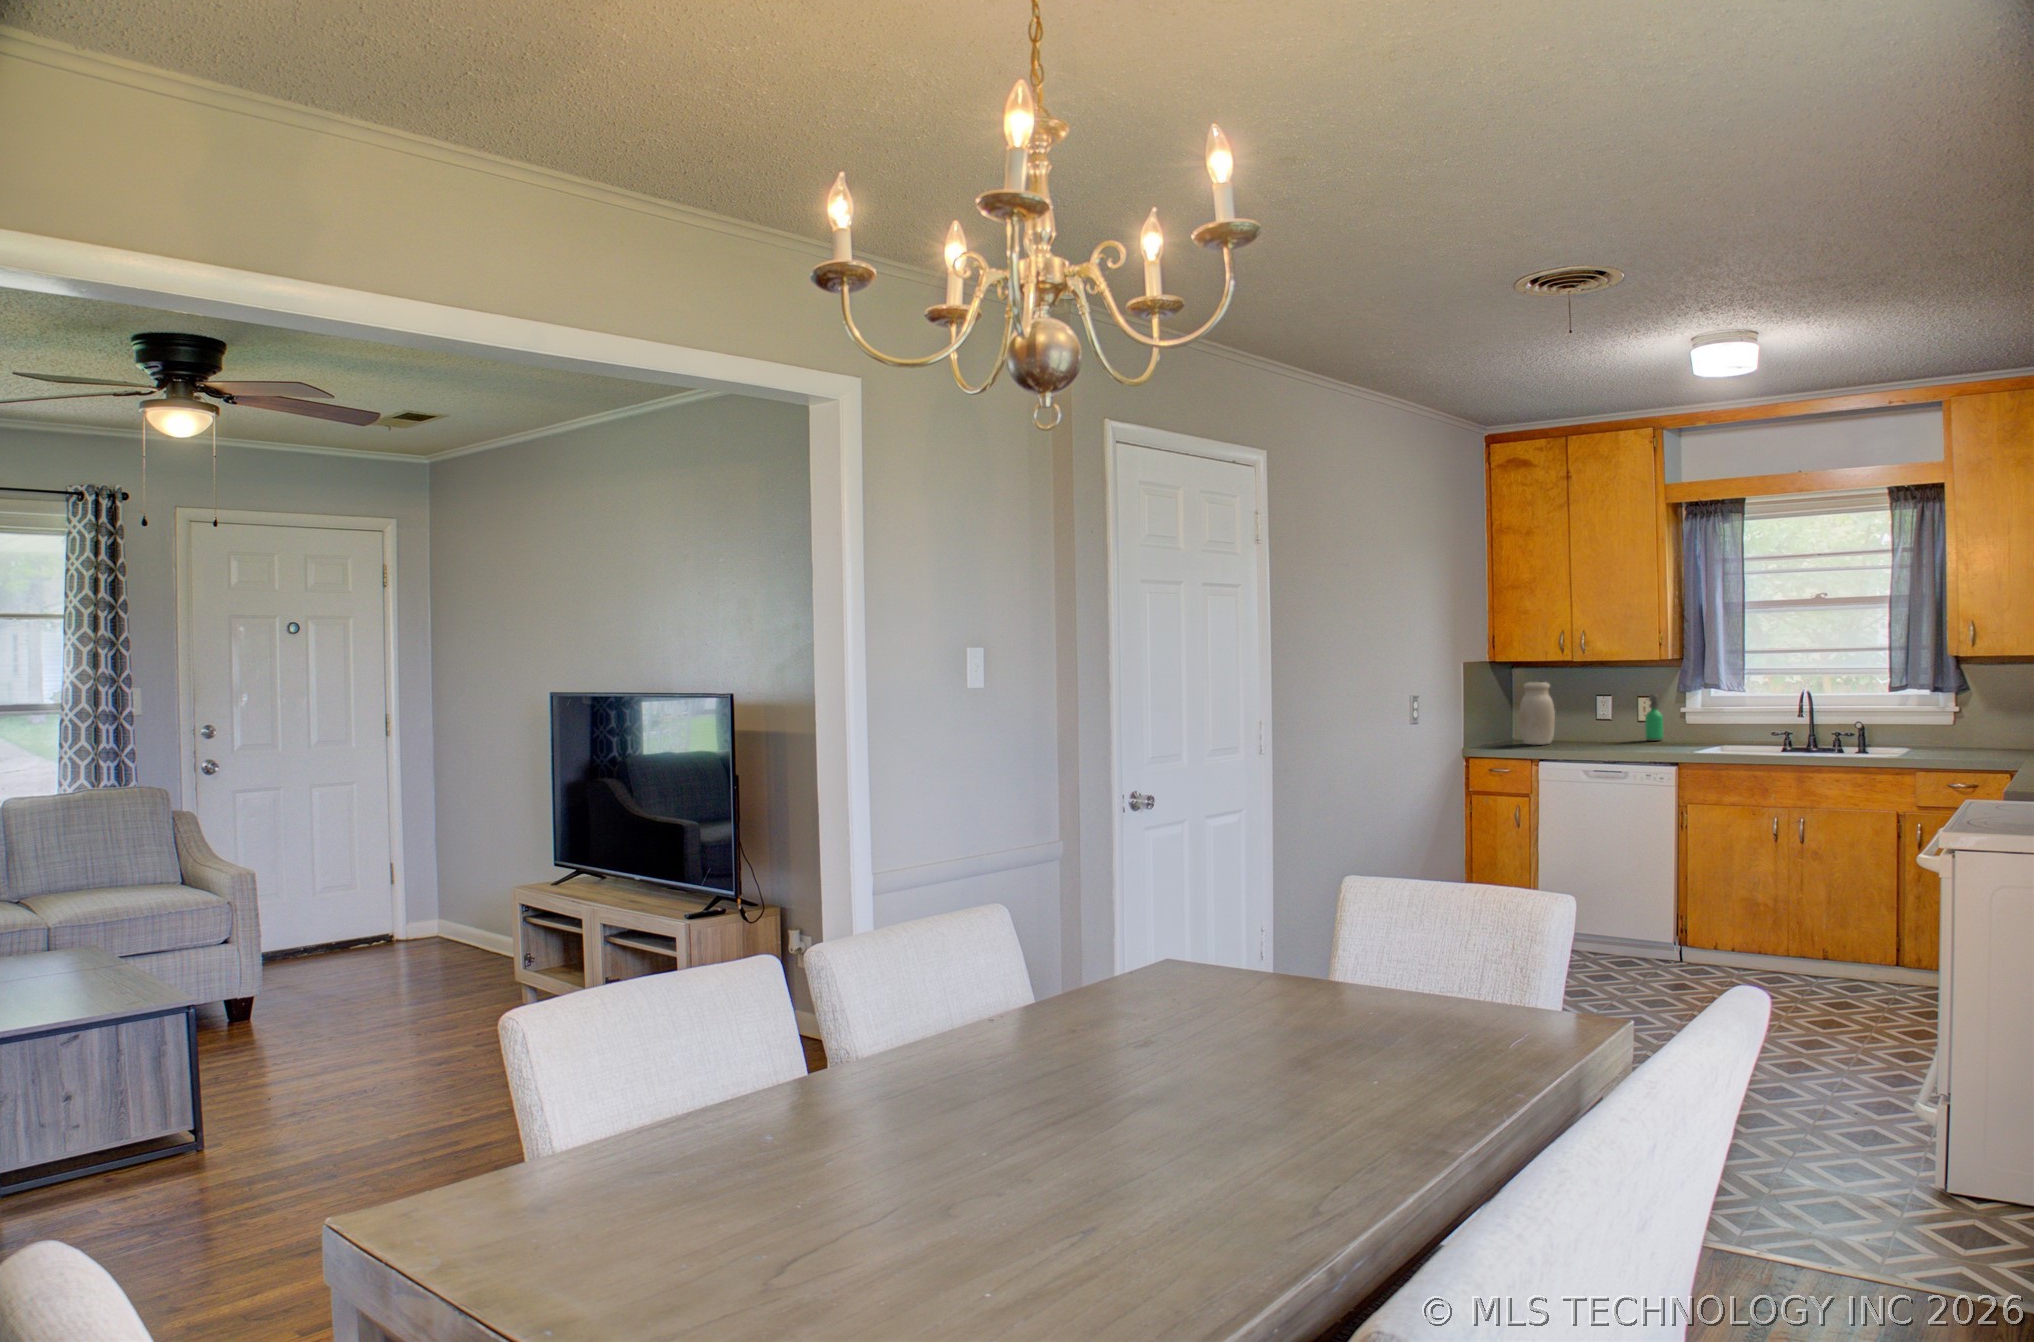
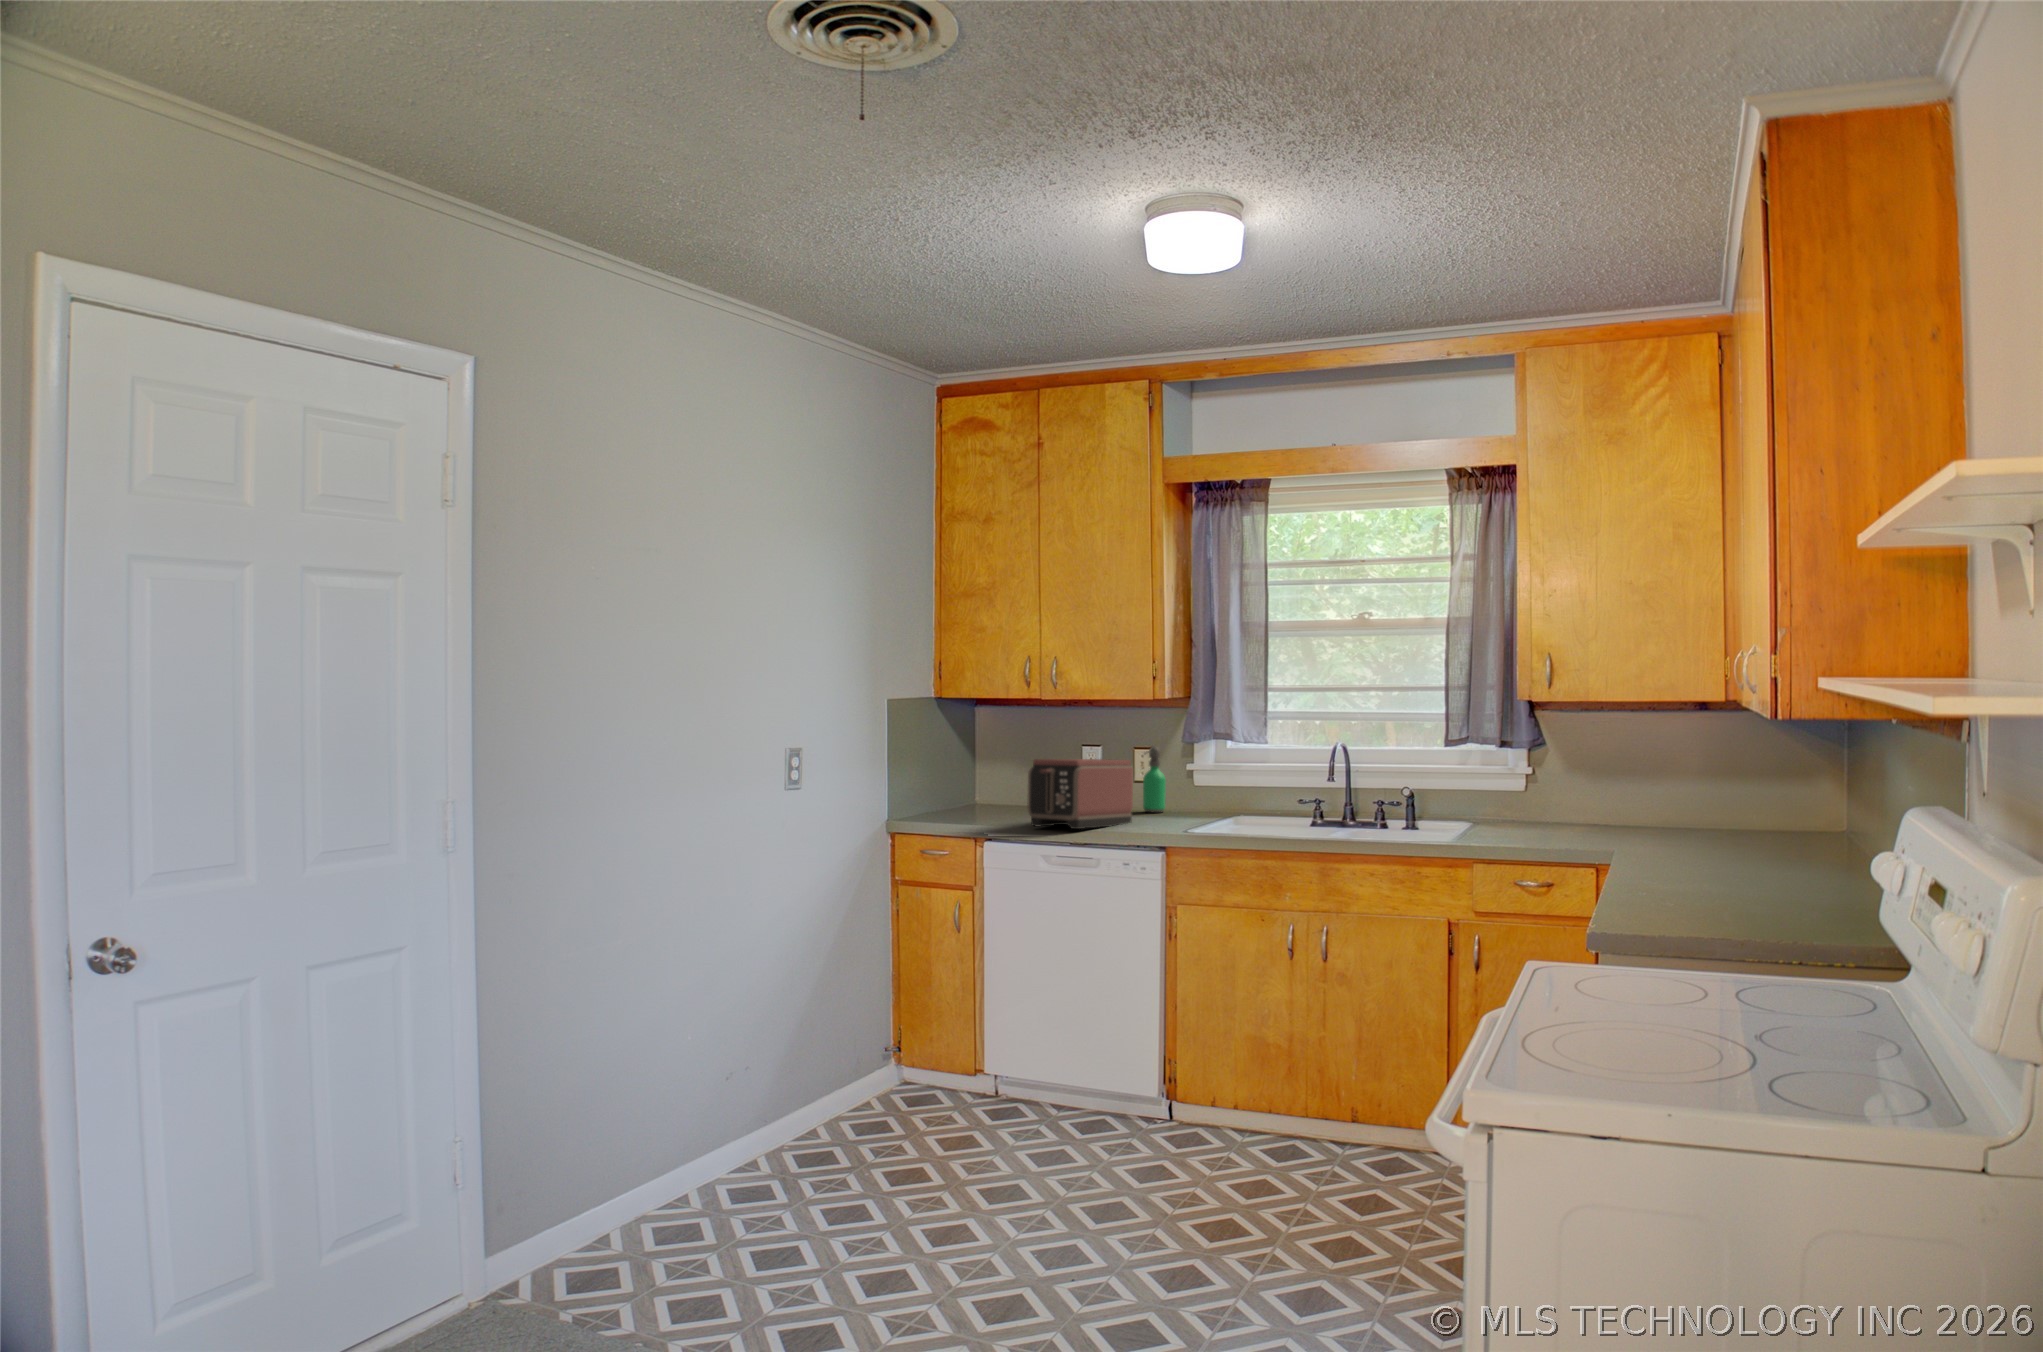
jar: present [1519,682,1555,745] -> none [979,727,1027,815]
toaster: none [1567,705,1643,754] -> present [1027,759,1133,829]

